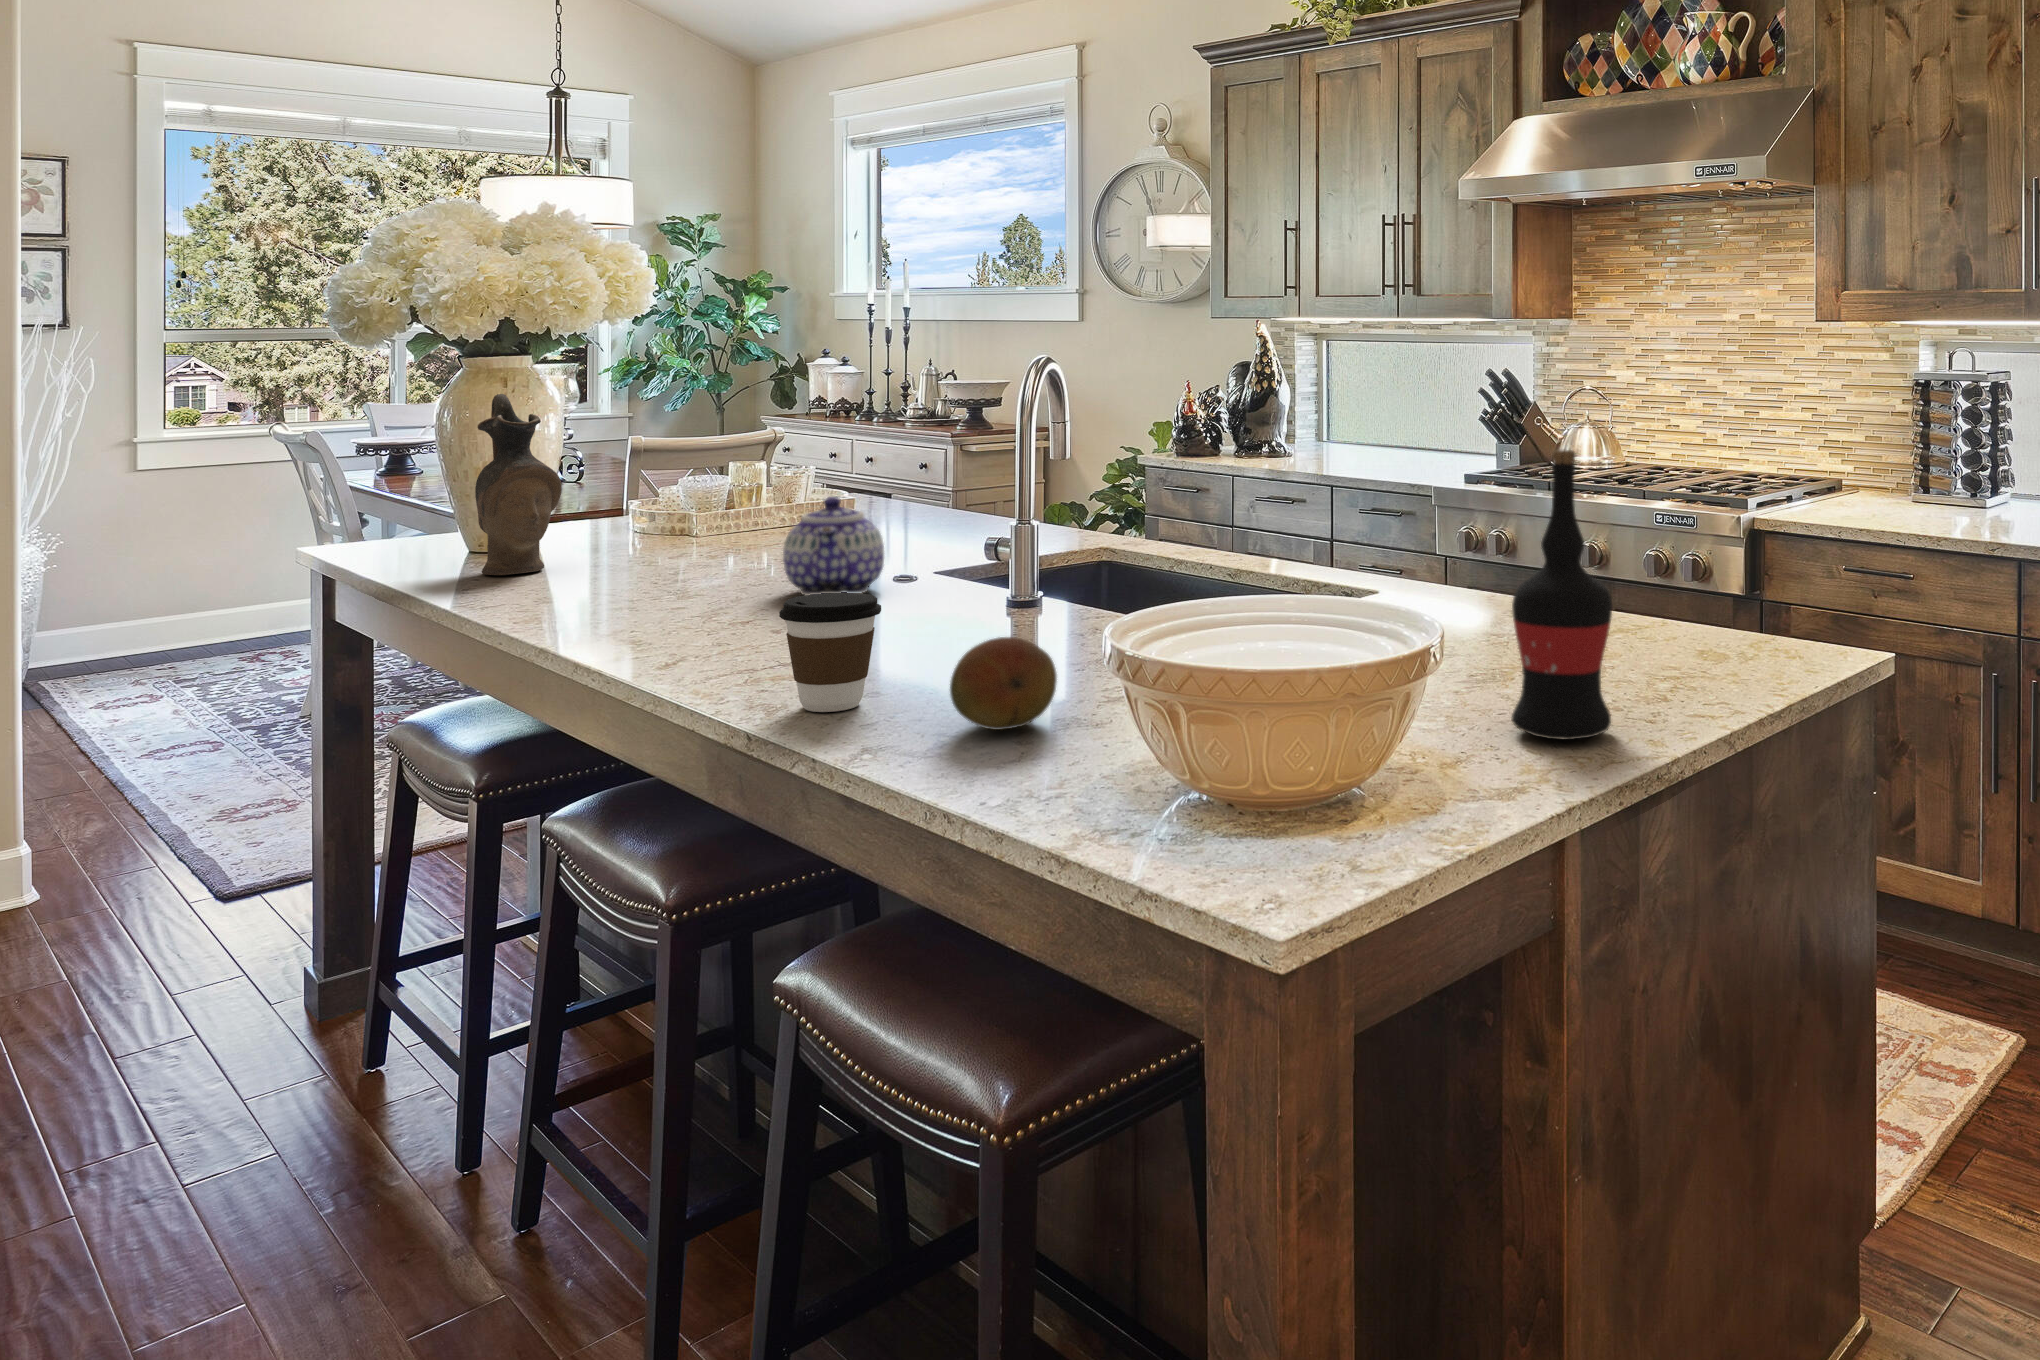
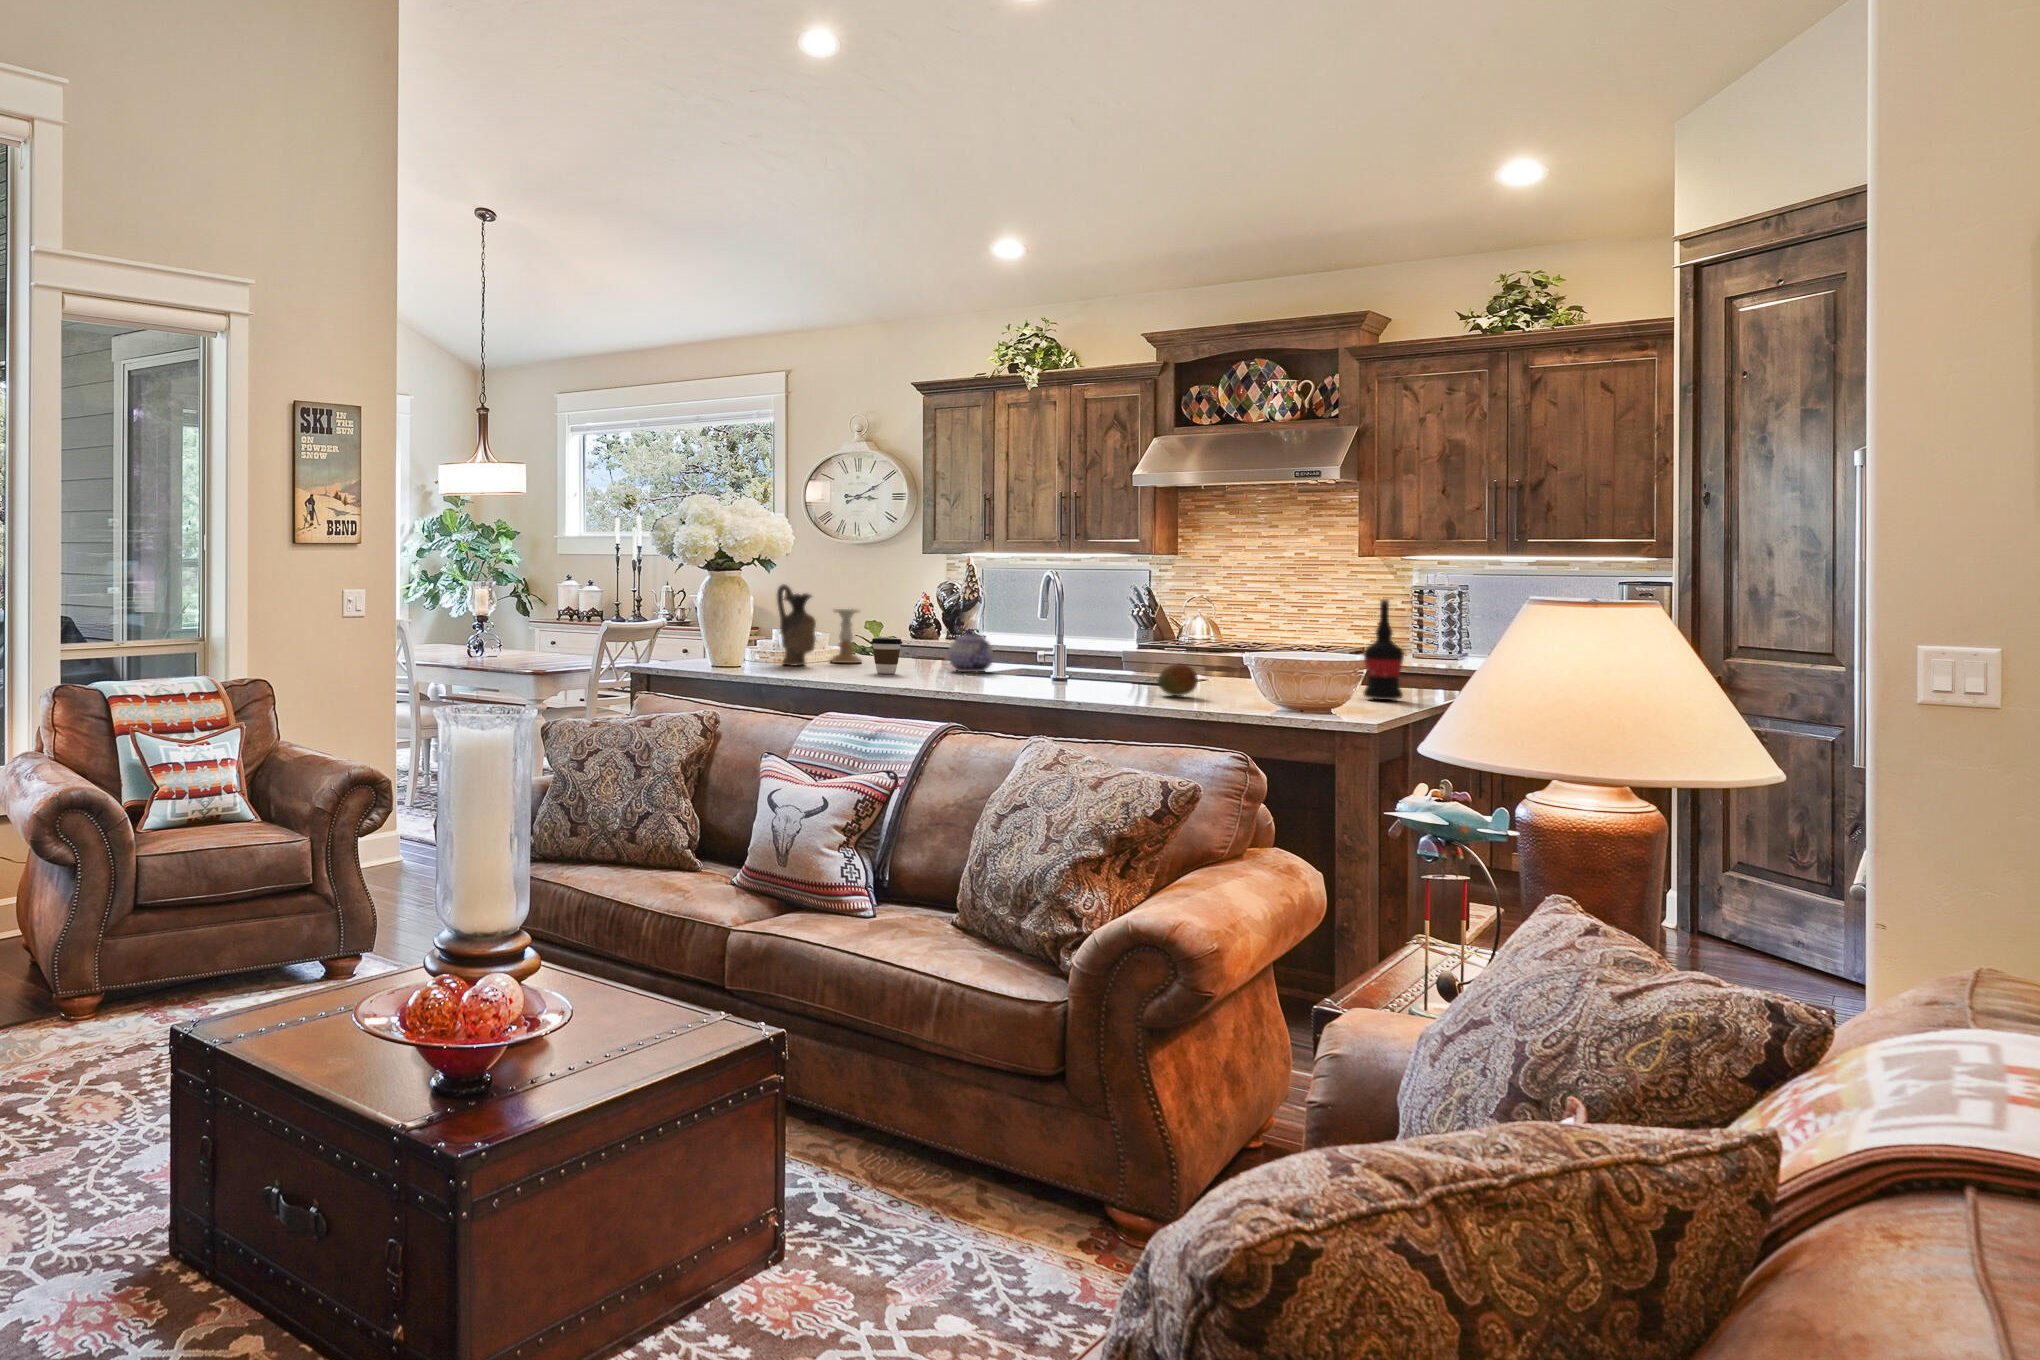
candle holder: none [636,443,710,562] -> present [830,609,861,663]
coffee cup: present [779,592,881,712] -> present [871,638,902,674]

